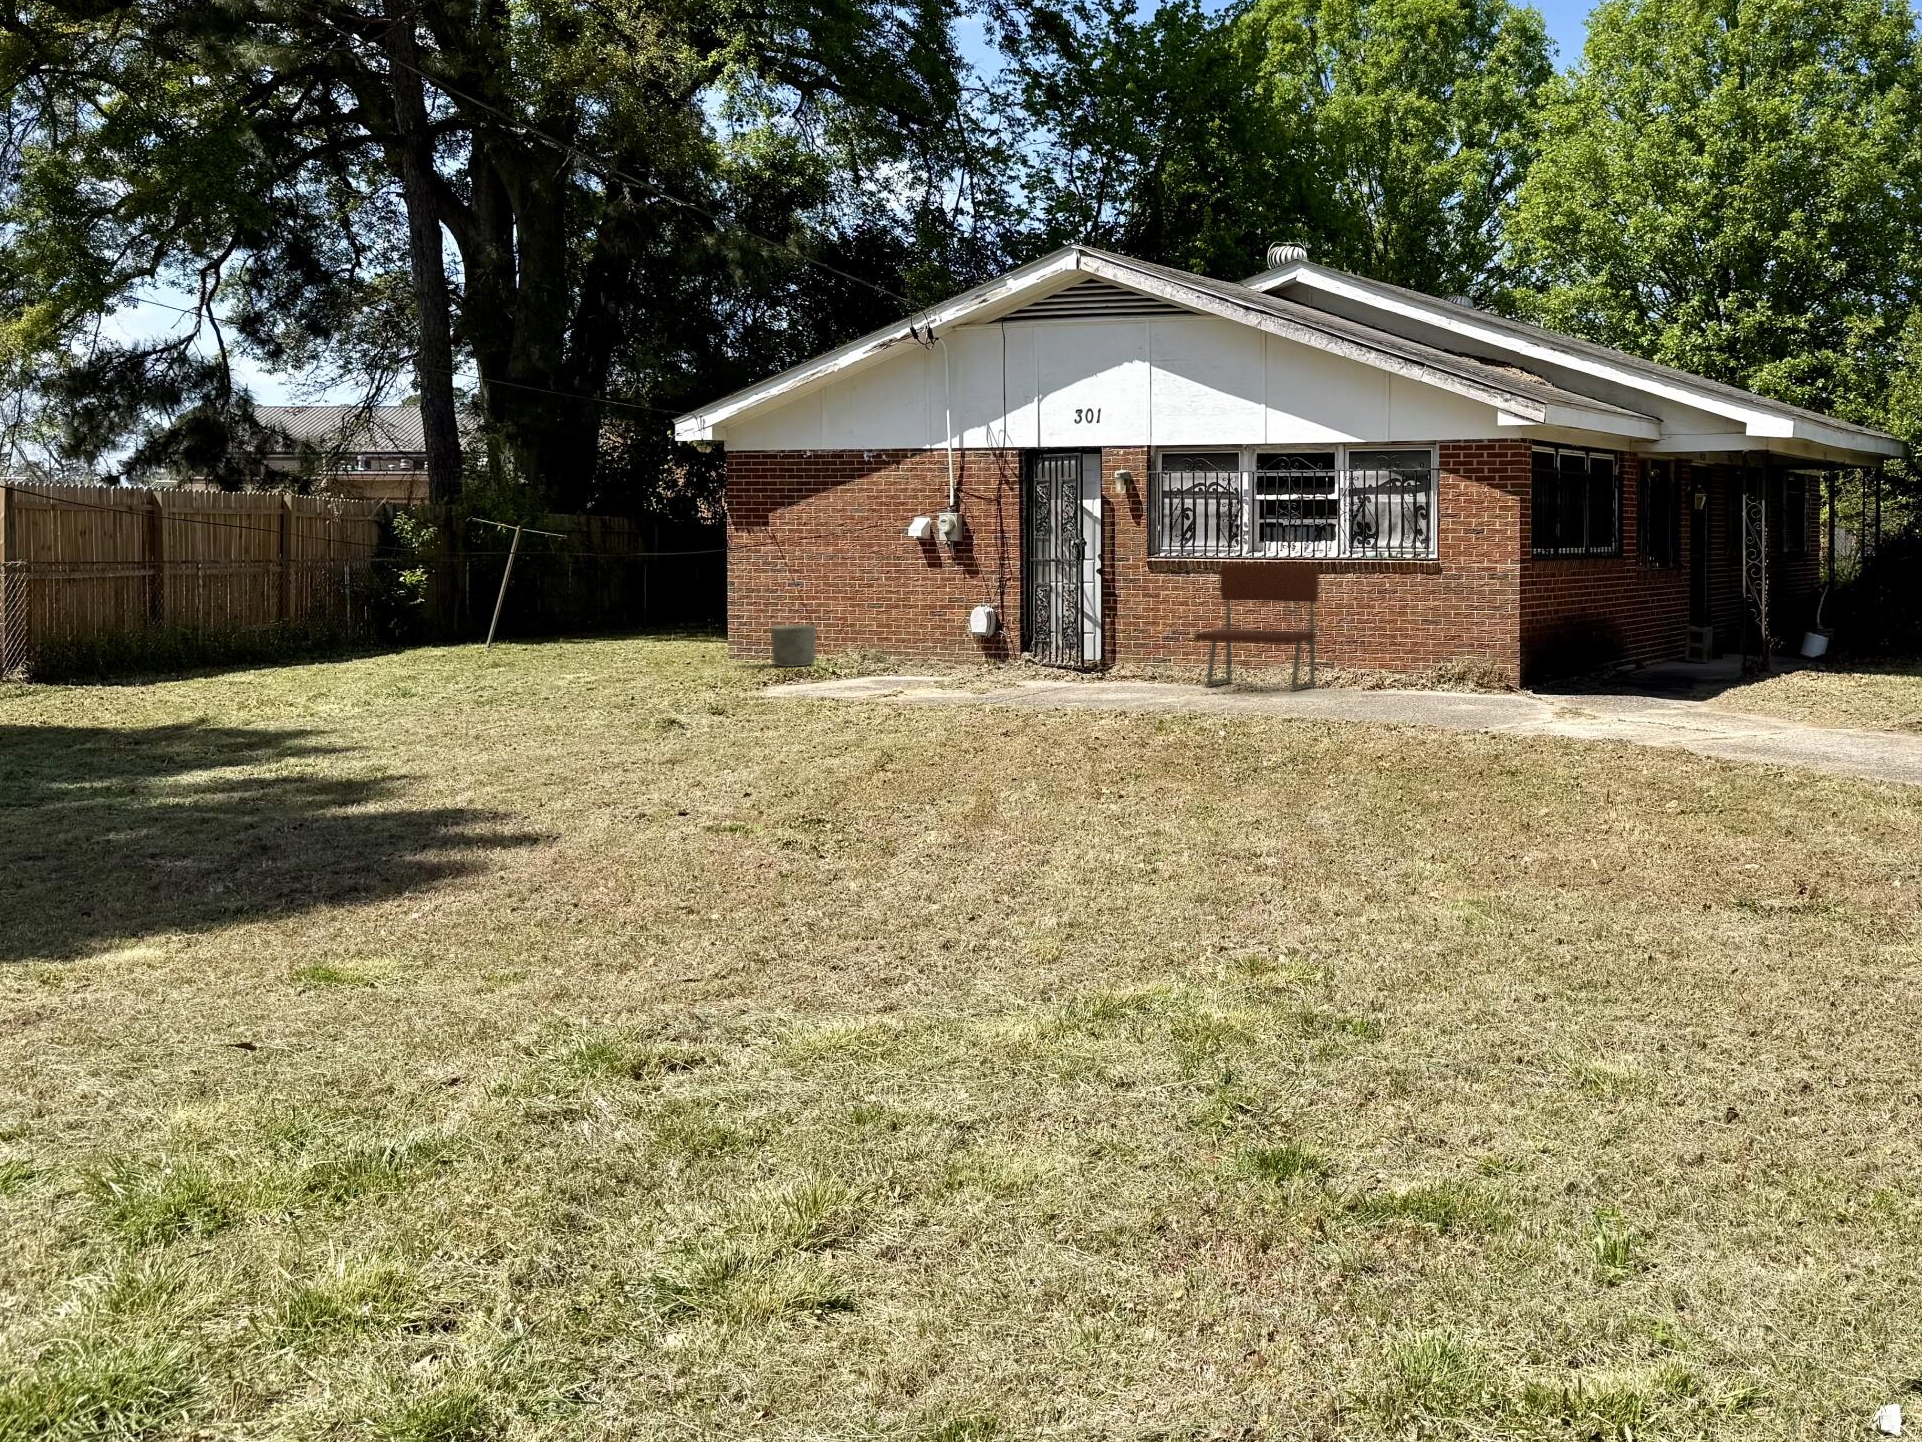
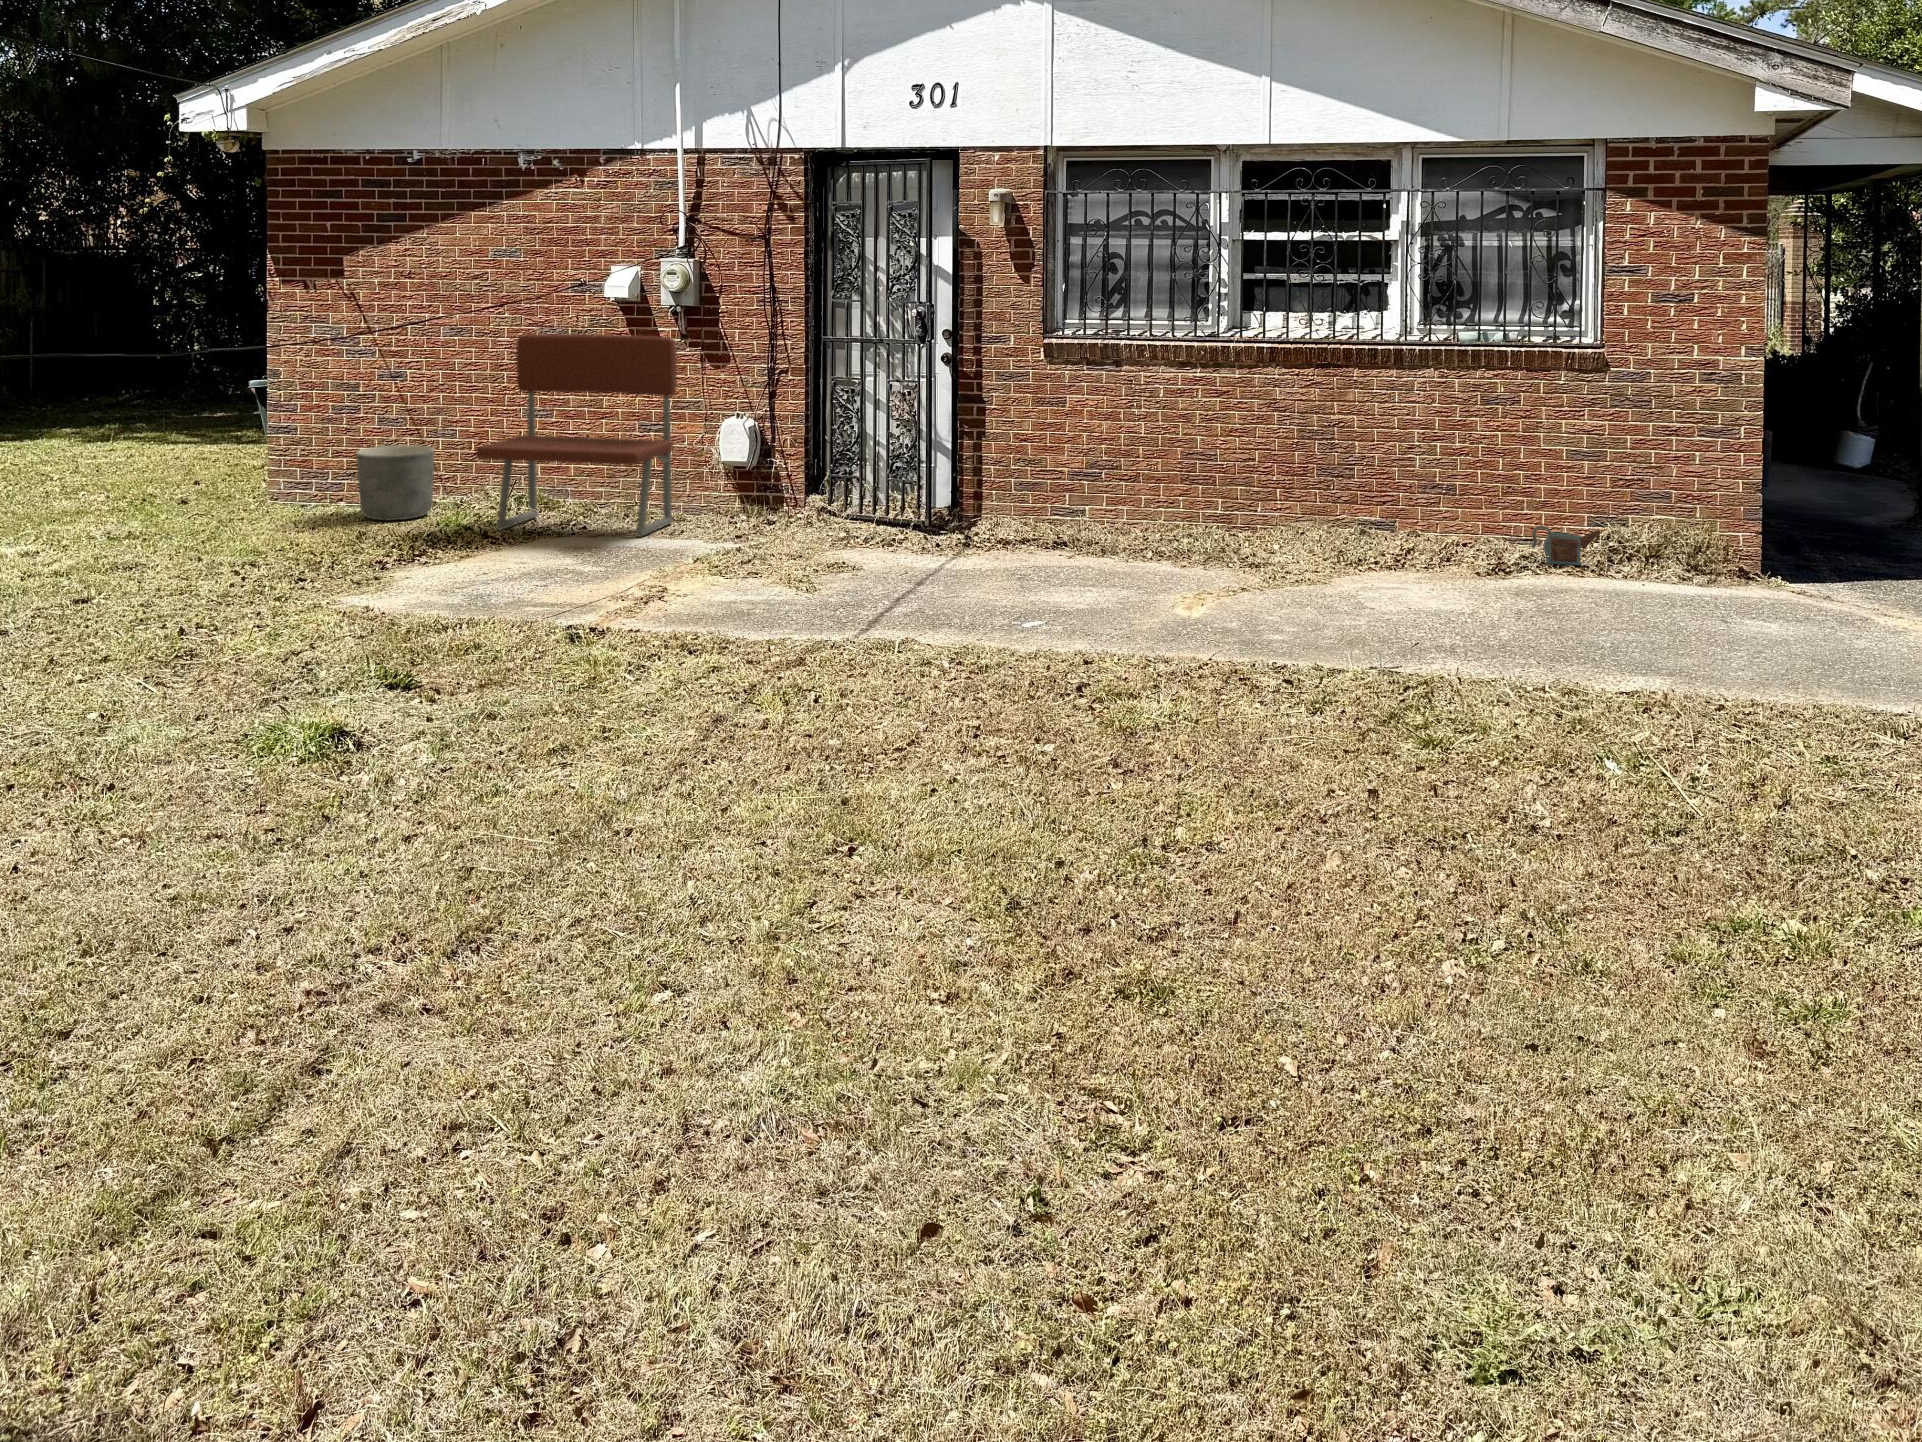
bench: present [1194,564,1319,692] -> present [476,334,677,537]
watering can: none [1399,668,1436,691] -> present [1531,526,1602,565]

